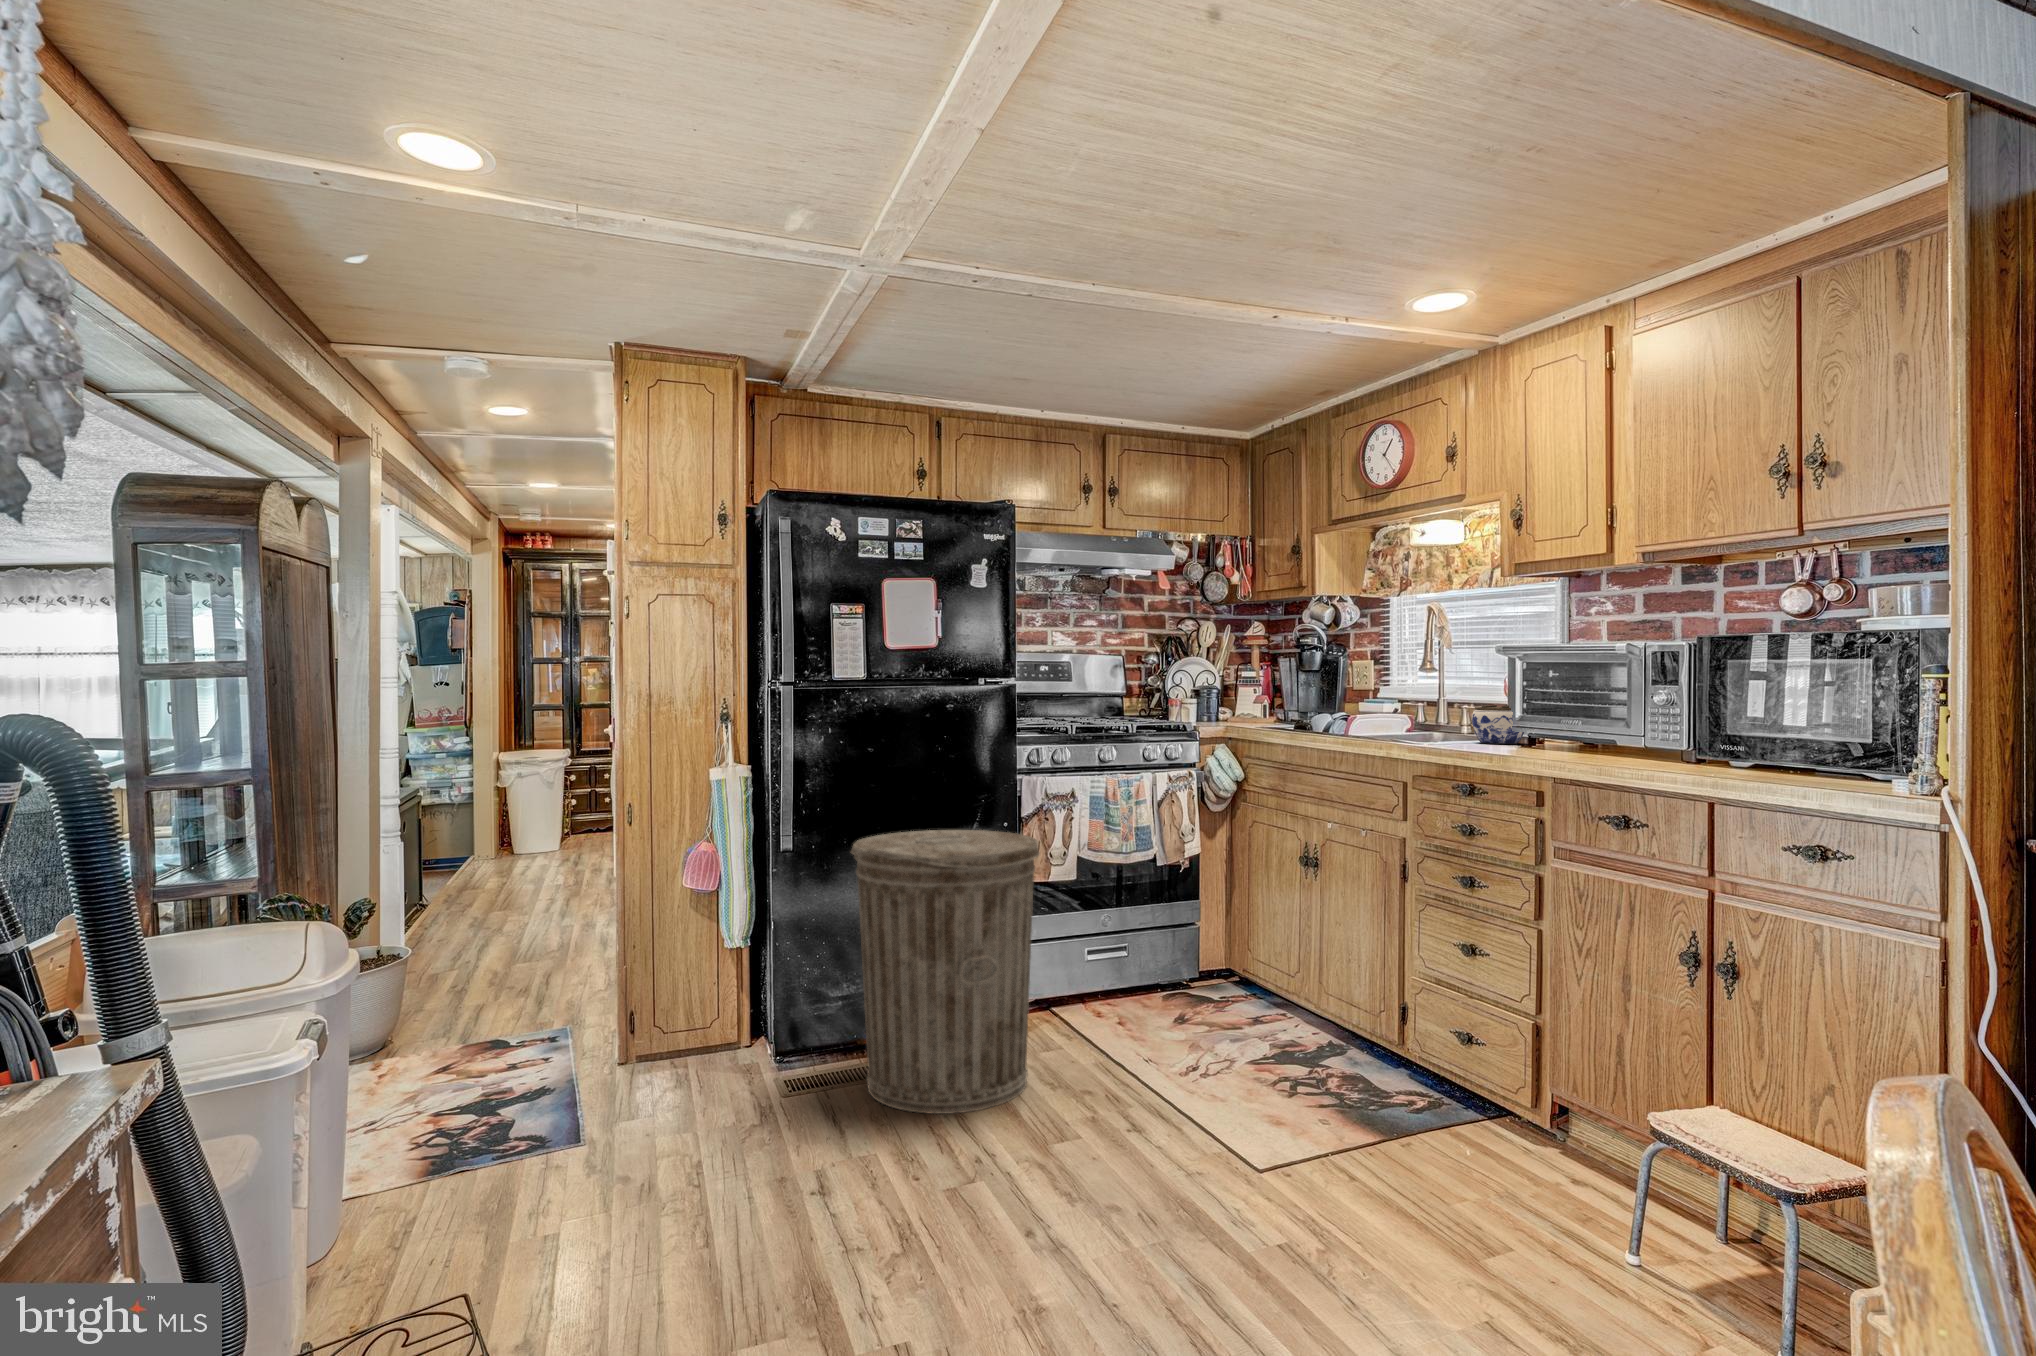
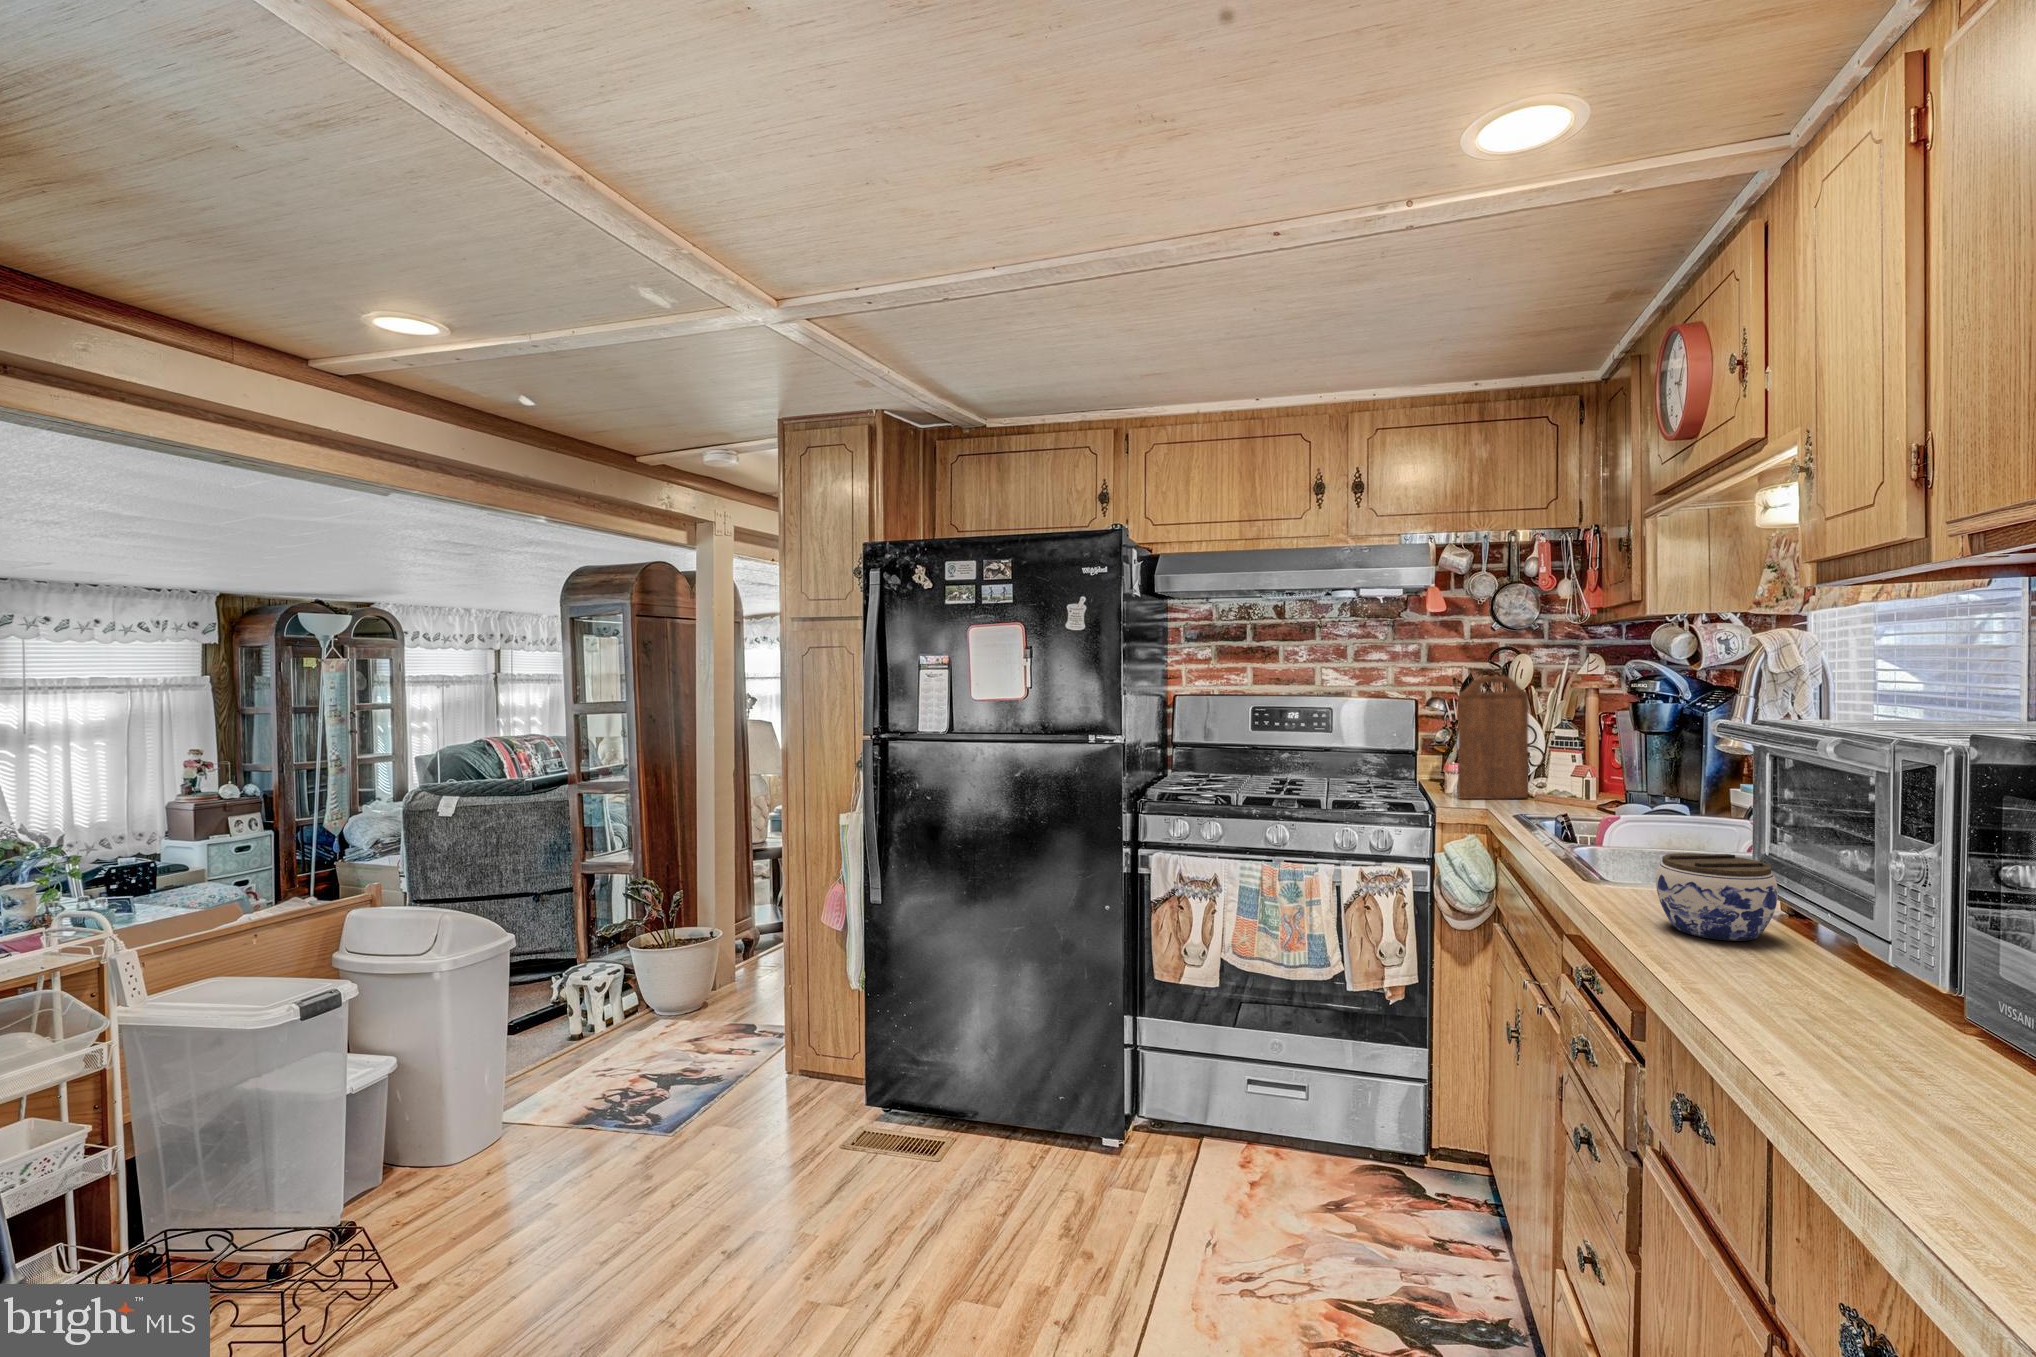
cutting board: none [1174,636,1205,725] -> present [1458,676,1528,799]
trash can: present [851,830,1039,1114] -> none [841,898,1050,1238]

